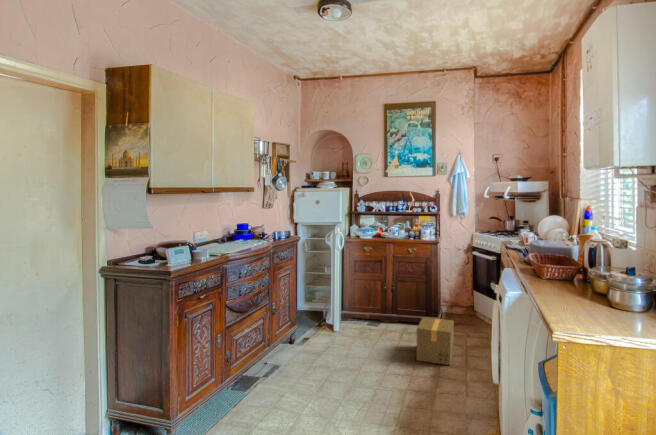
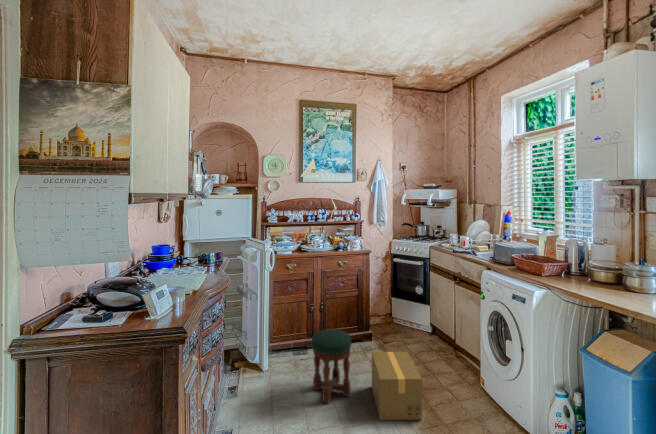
stool: none [373,296,405,348] -> present [312,329,351,403]

